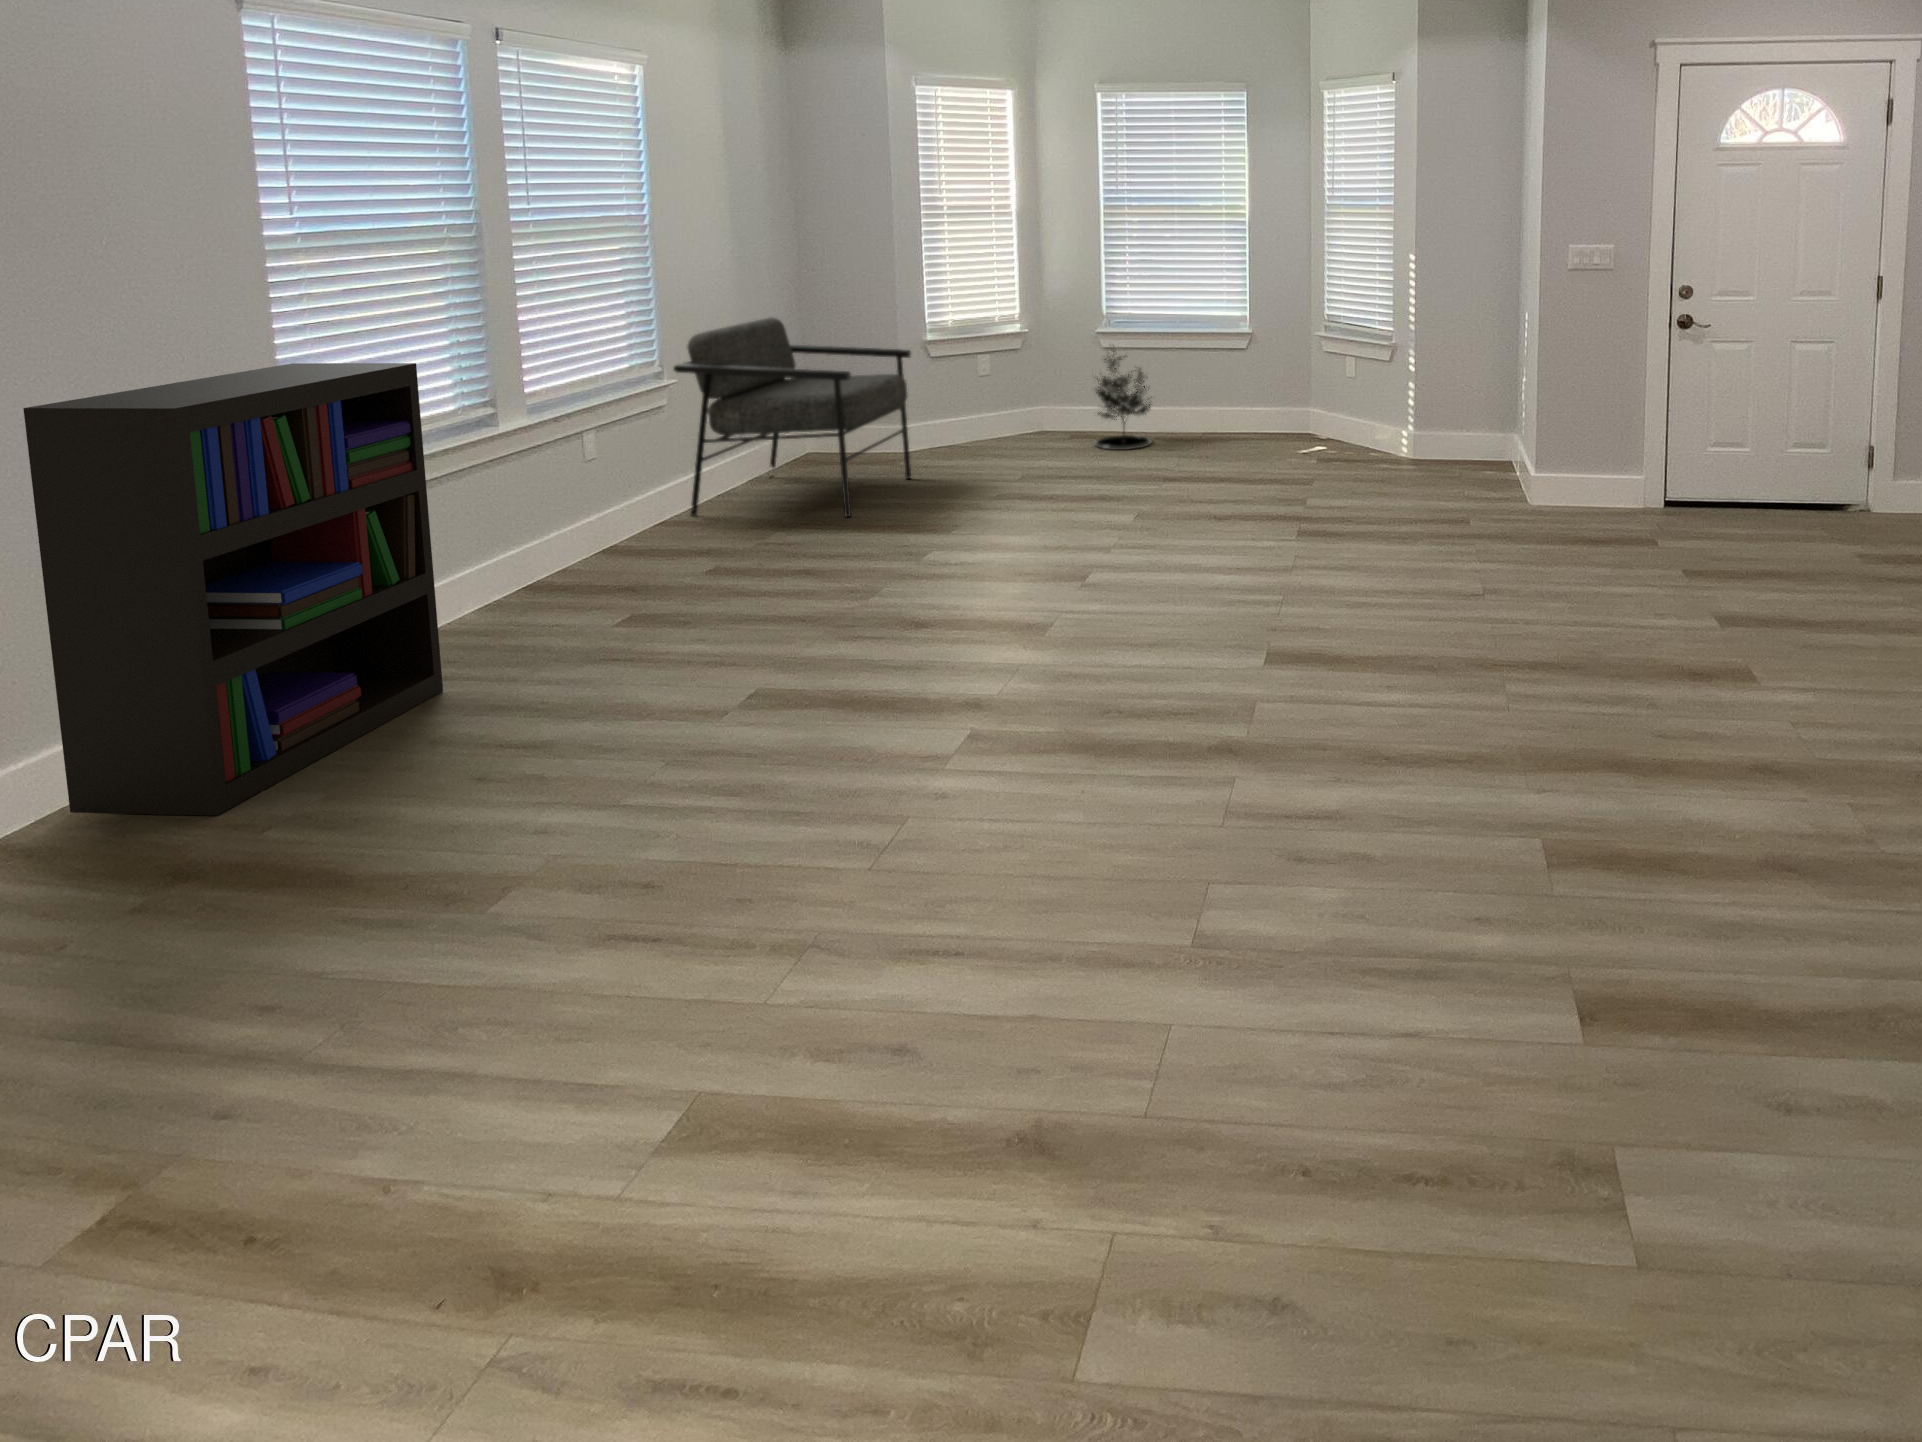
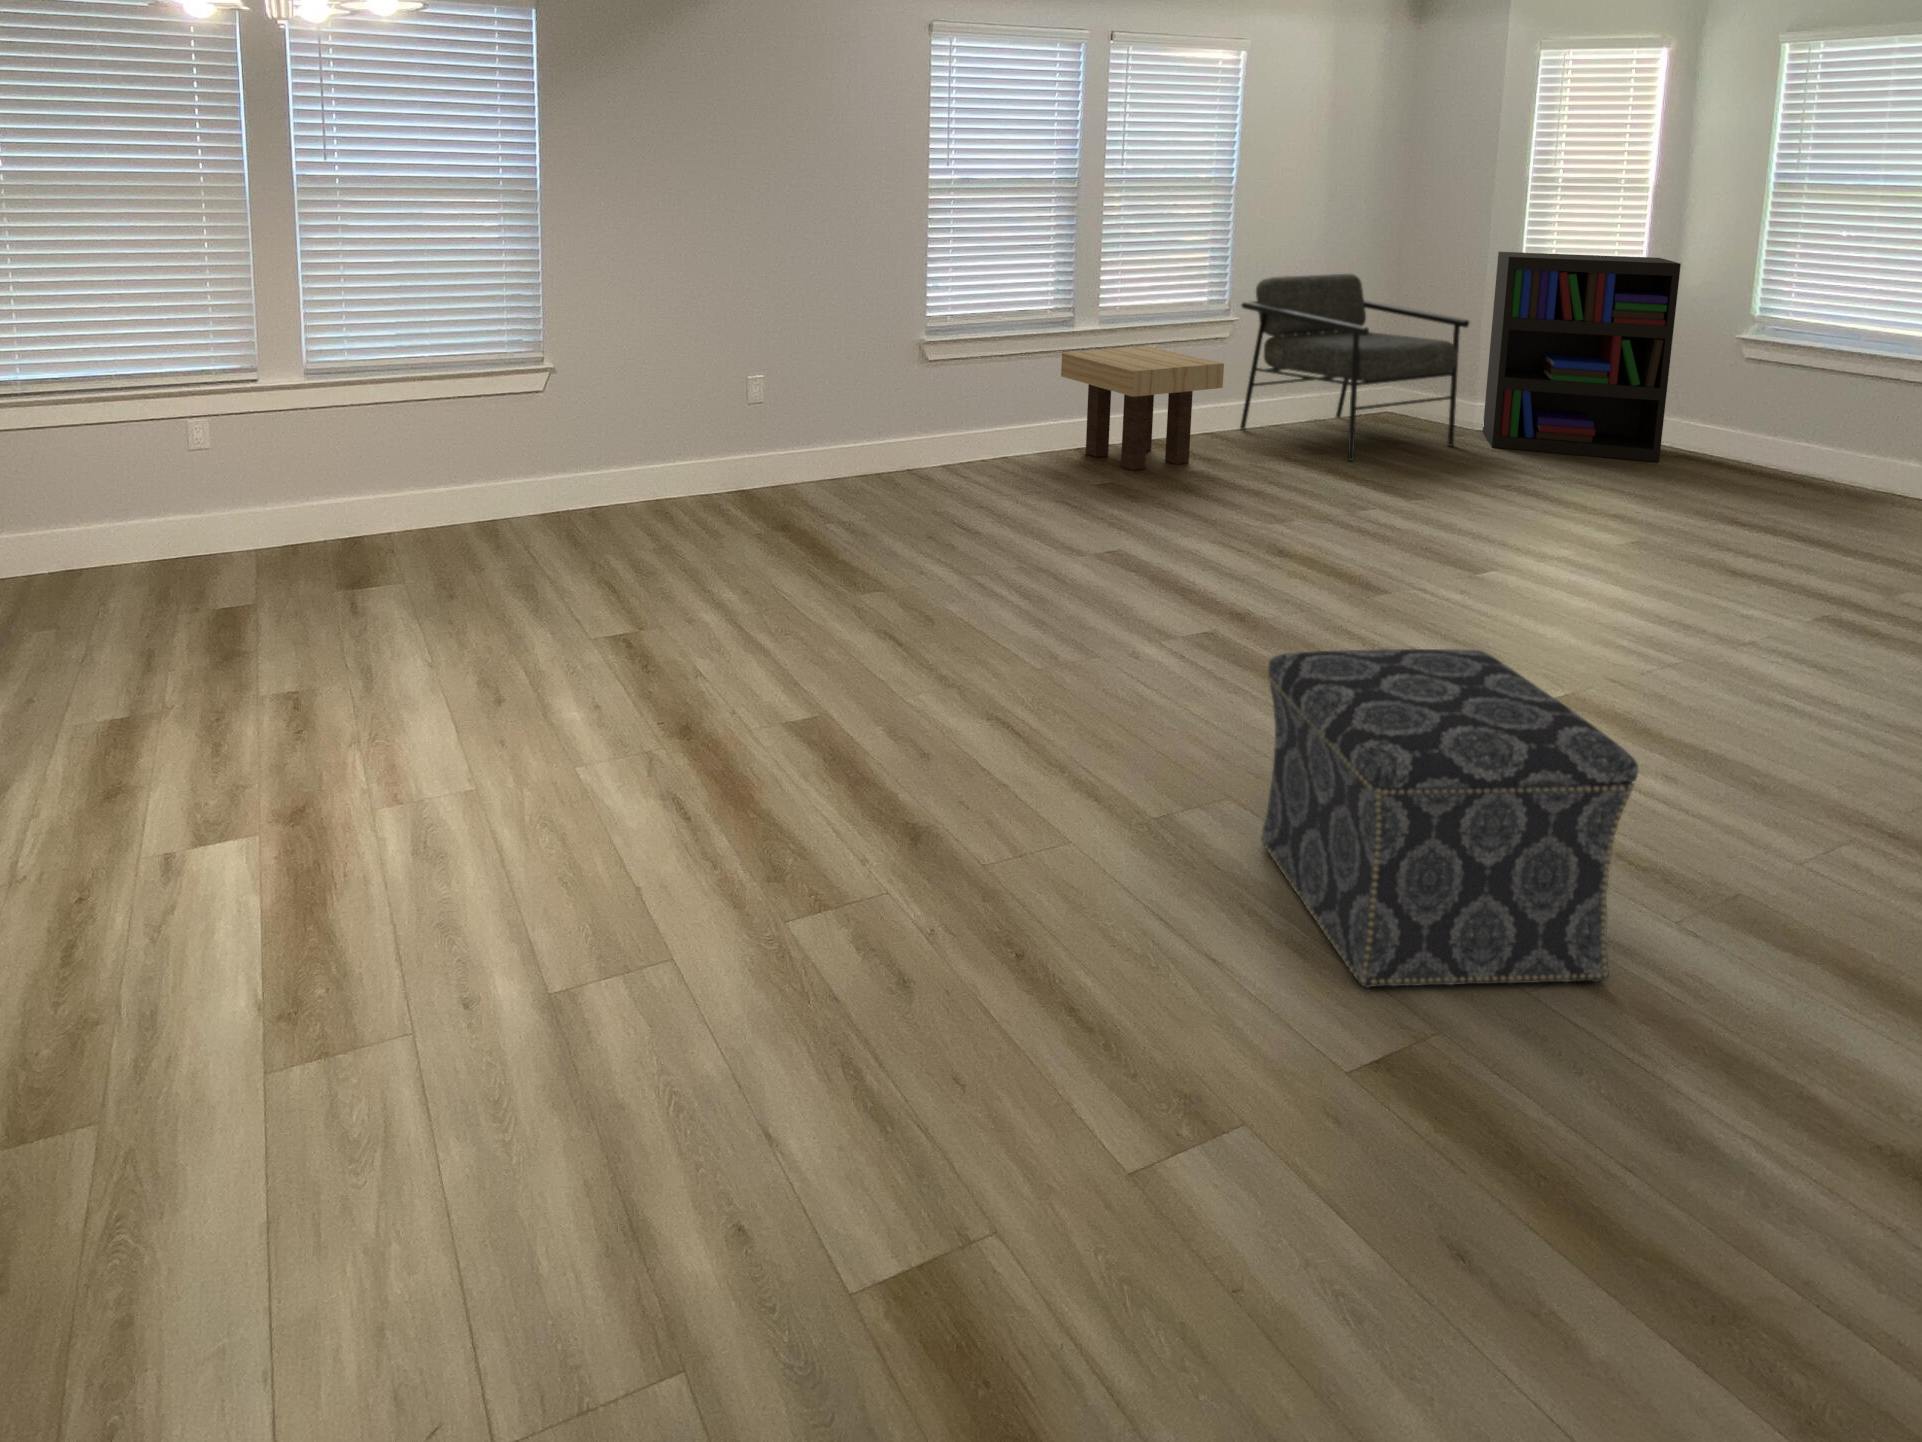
potted tree: present [1095,346,1152,450] -> none [1704,349,1803,480]
bookshelf: present [23,363,443,815] -> present [1483,252,1681,462]
side table: none [493,438,723,598] -> present [1061,346,1224,470]
ottoman: none [1305,624,1584,946] -> present [1261,649,1639,987]

